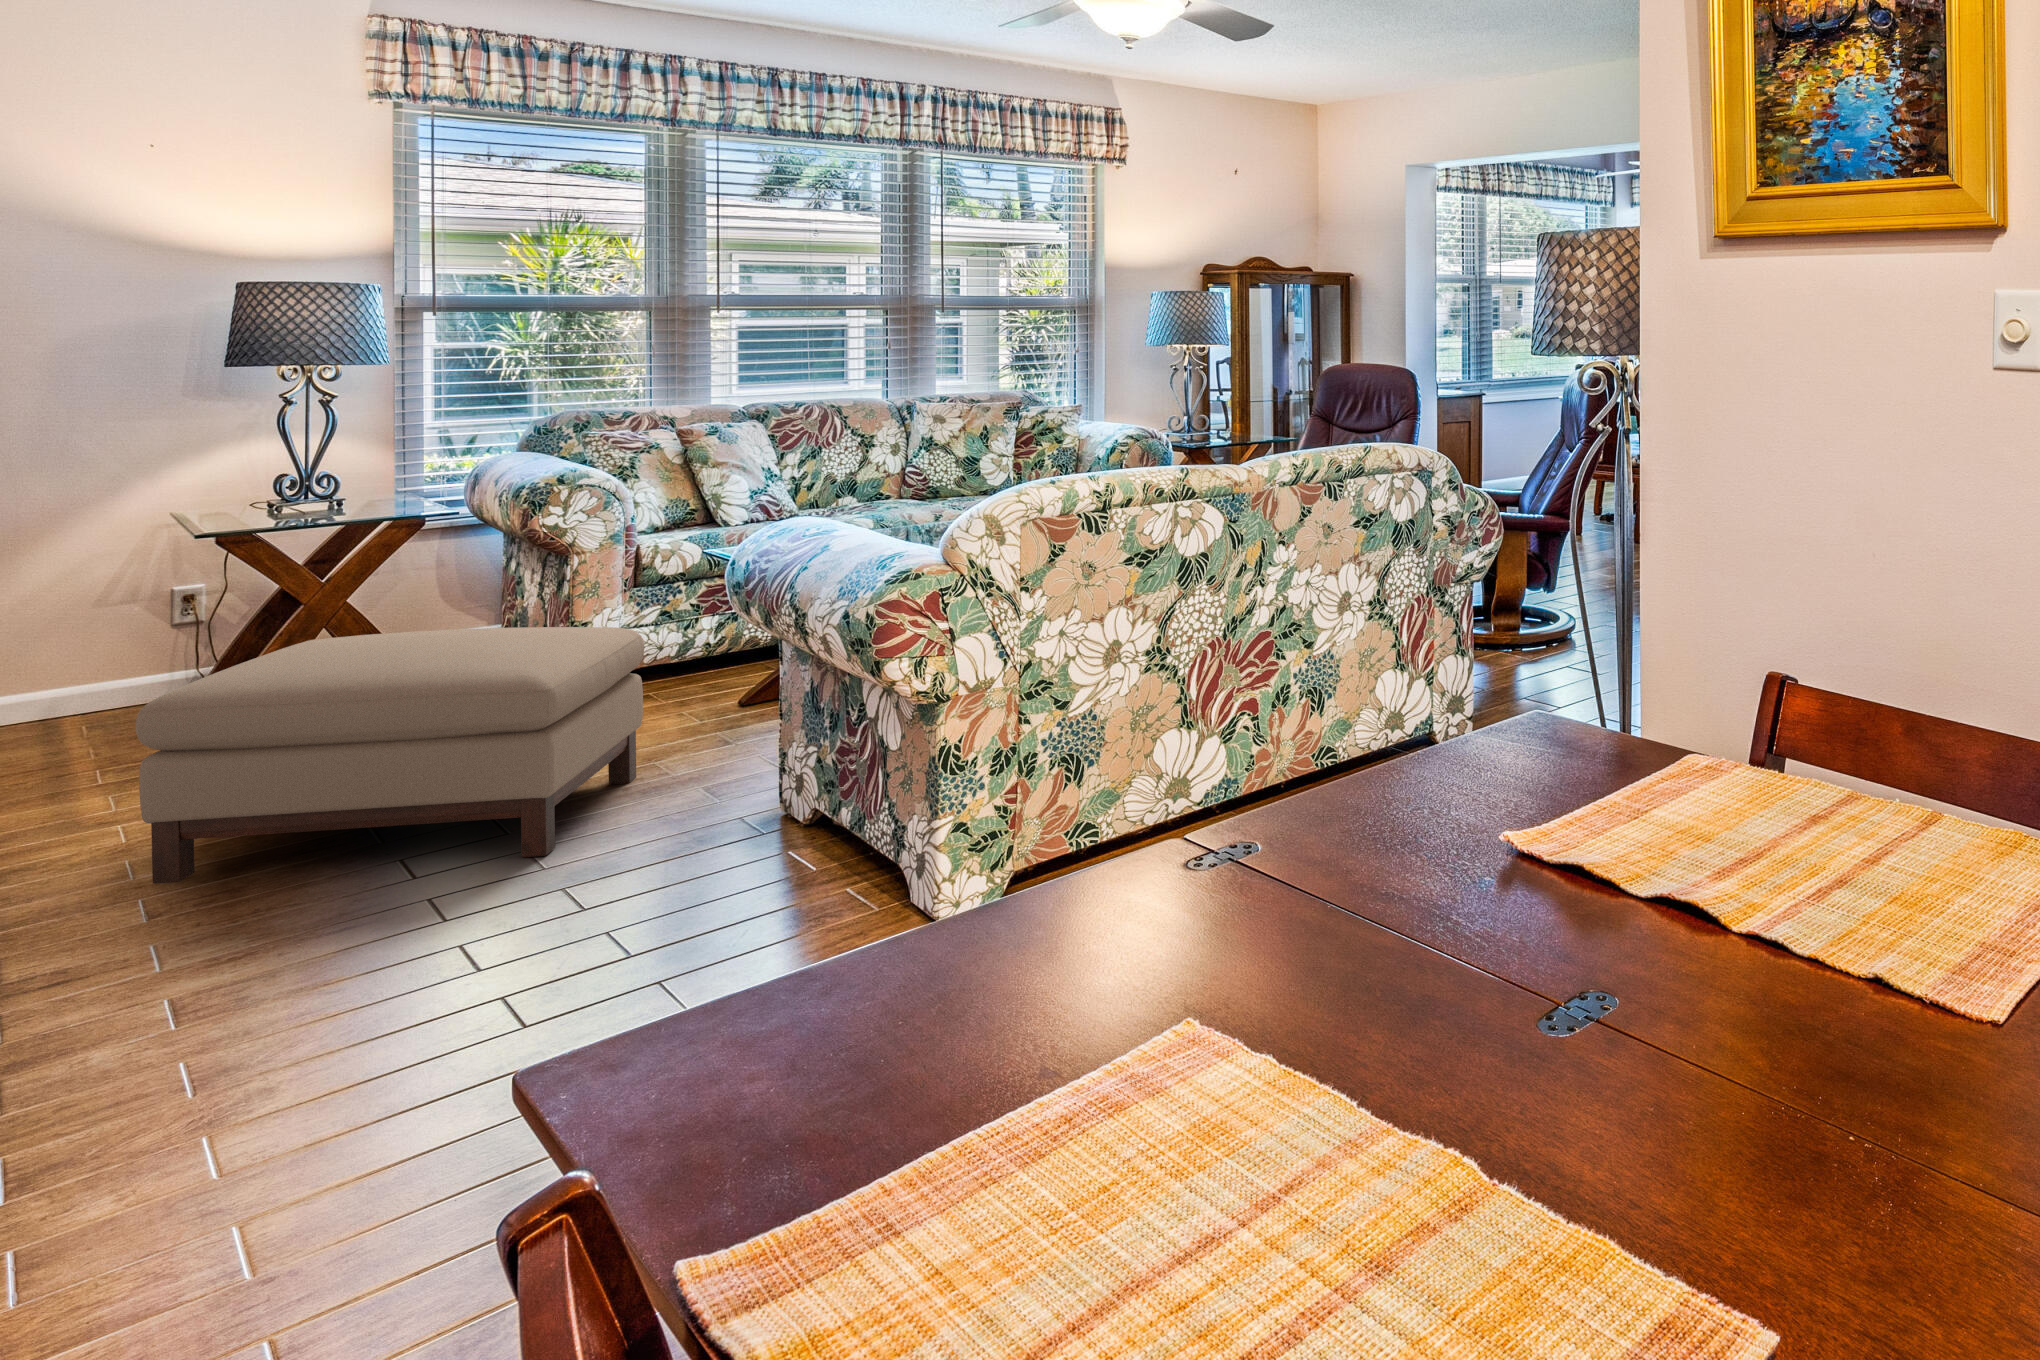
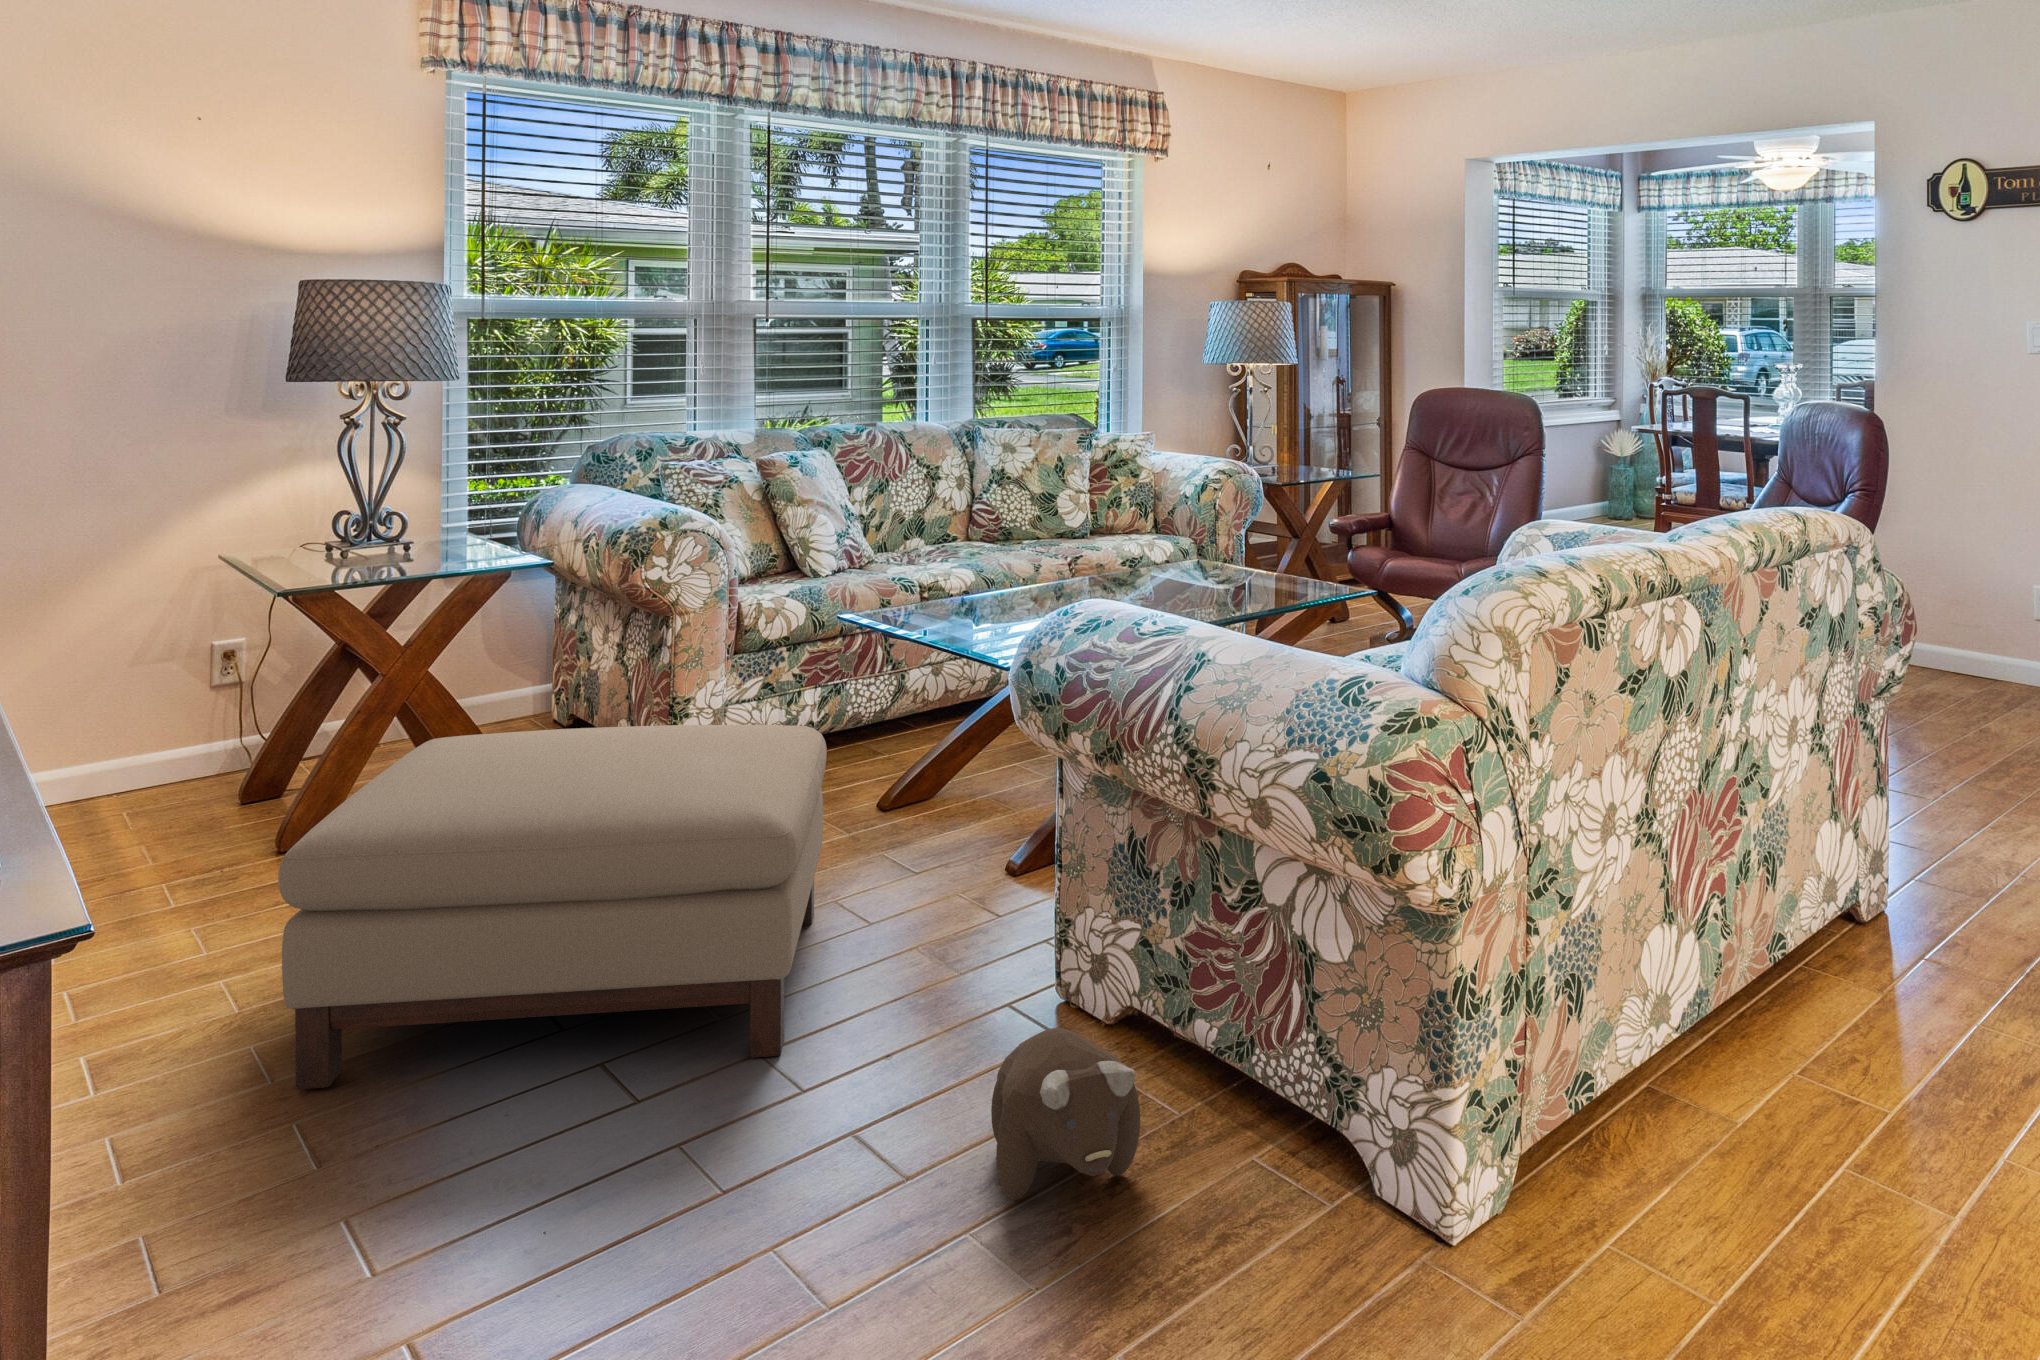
plush toy: none [646,809,765,921] -> present [991,1028,1140,1199]

